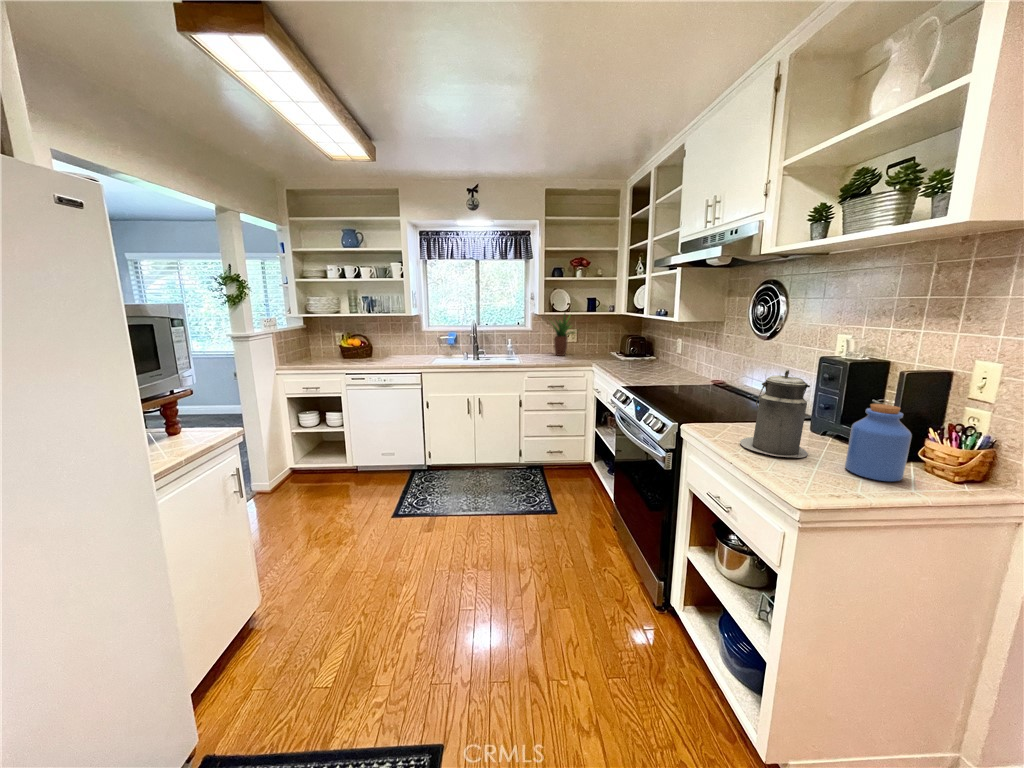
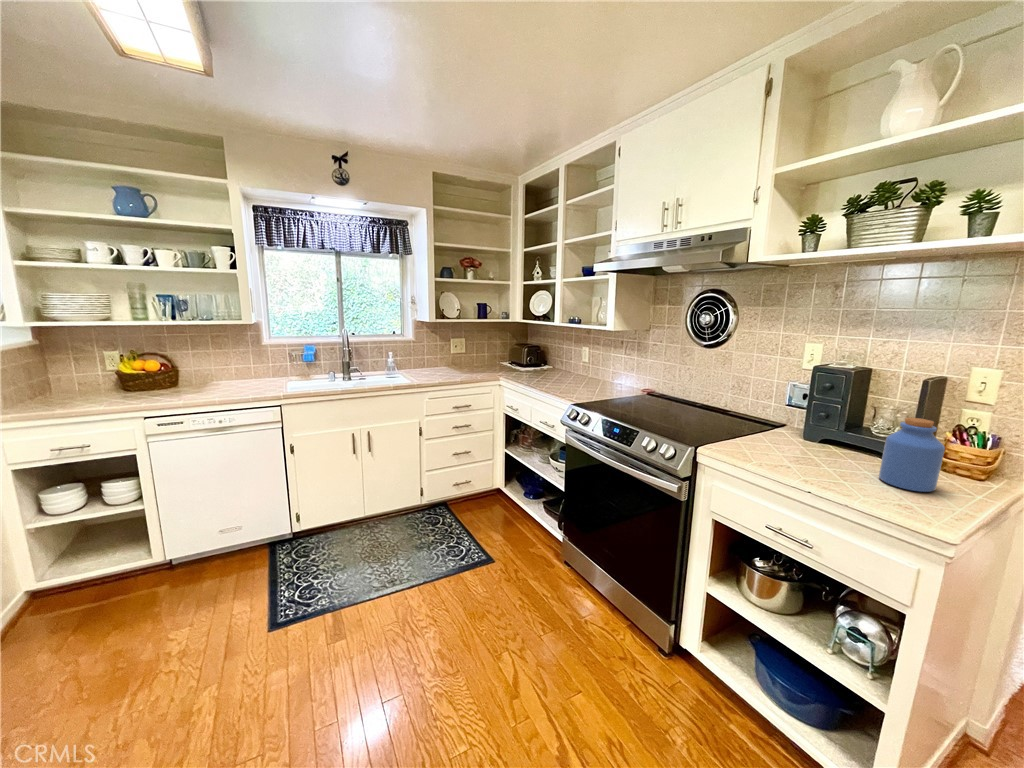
potted plant: present [553,314,574,356] -> none [435,318,478,370]
canister: present [740,369,810,458] -> none [769,387,842,479]

